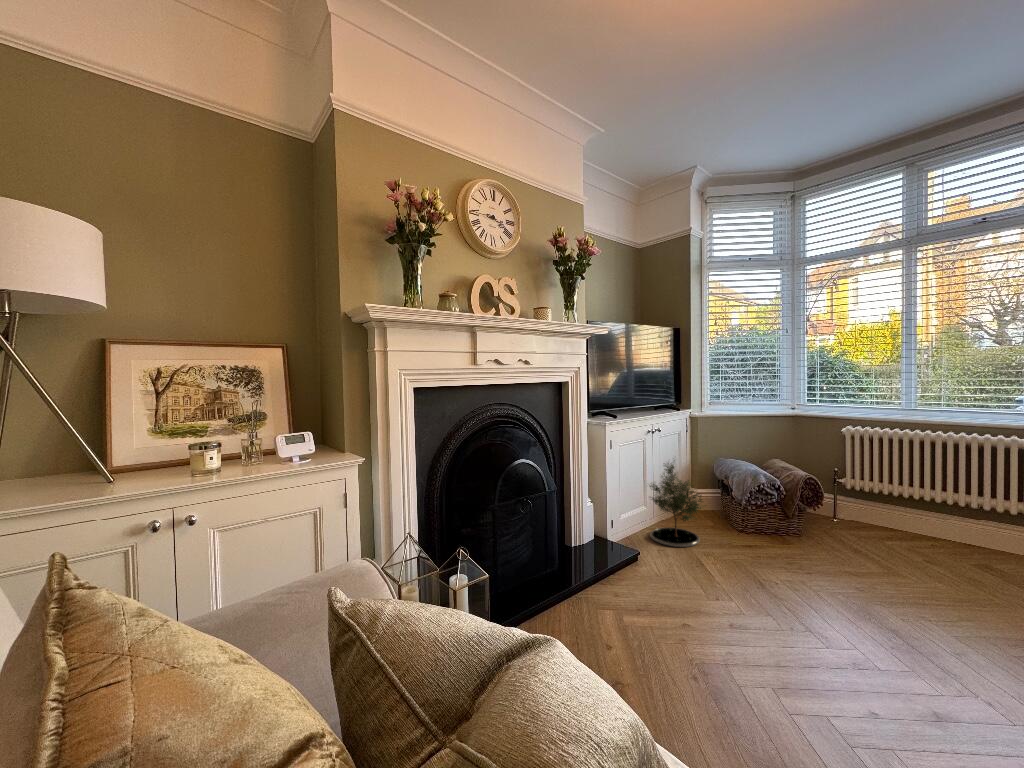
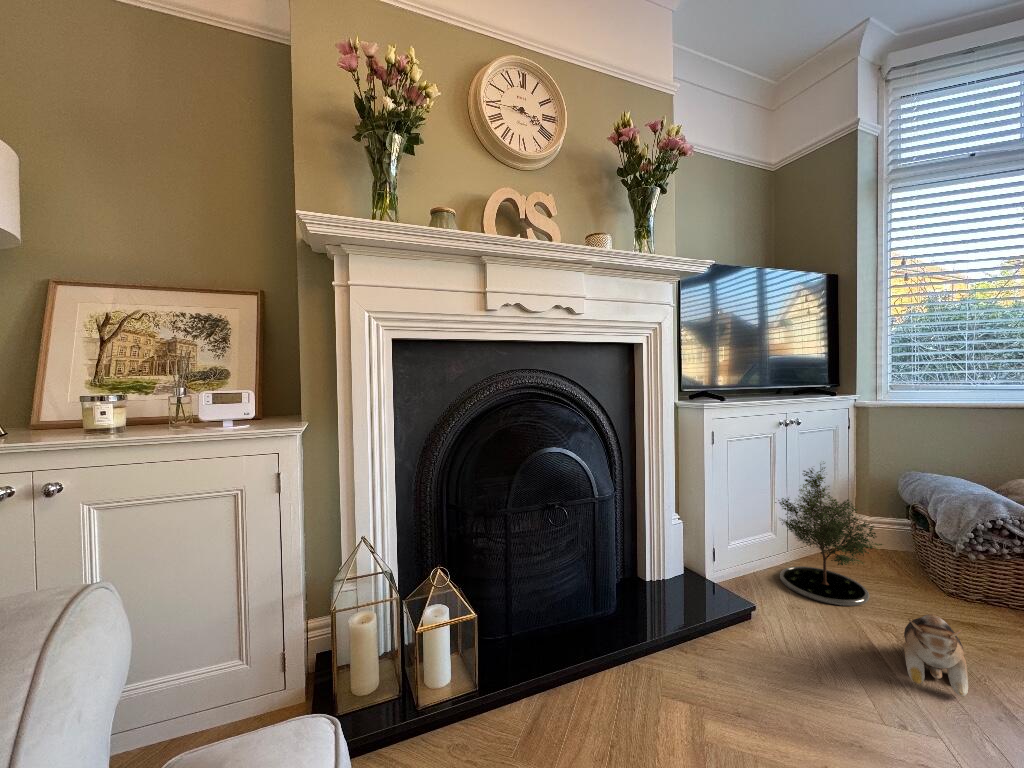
plush toy: none [717,538,744,580] -> present [904,614,968,696]

